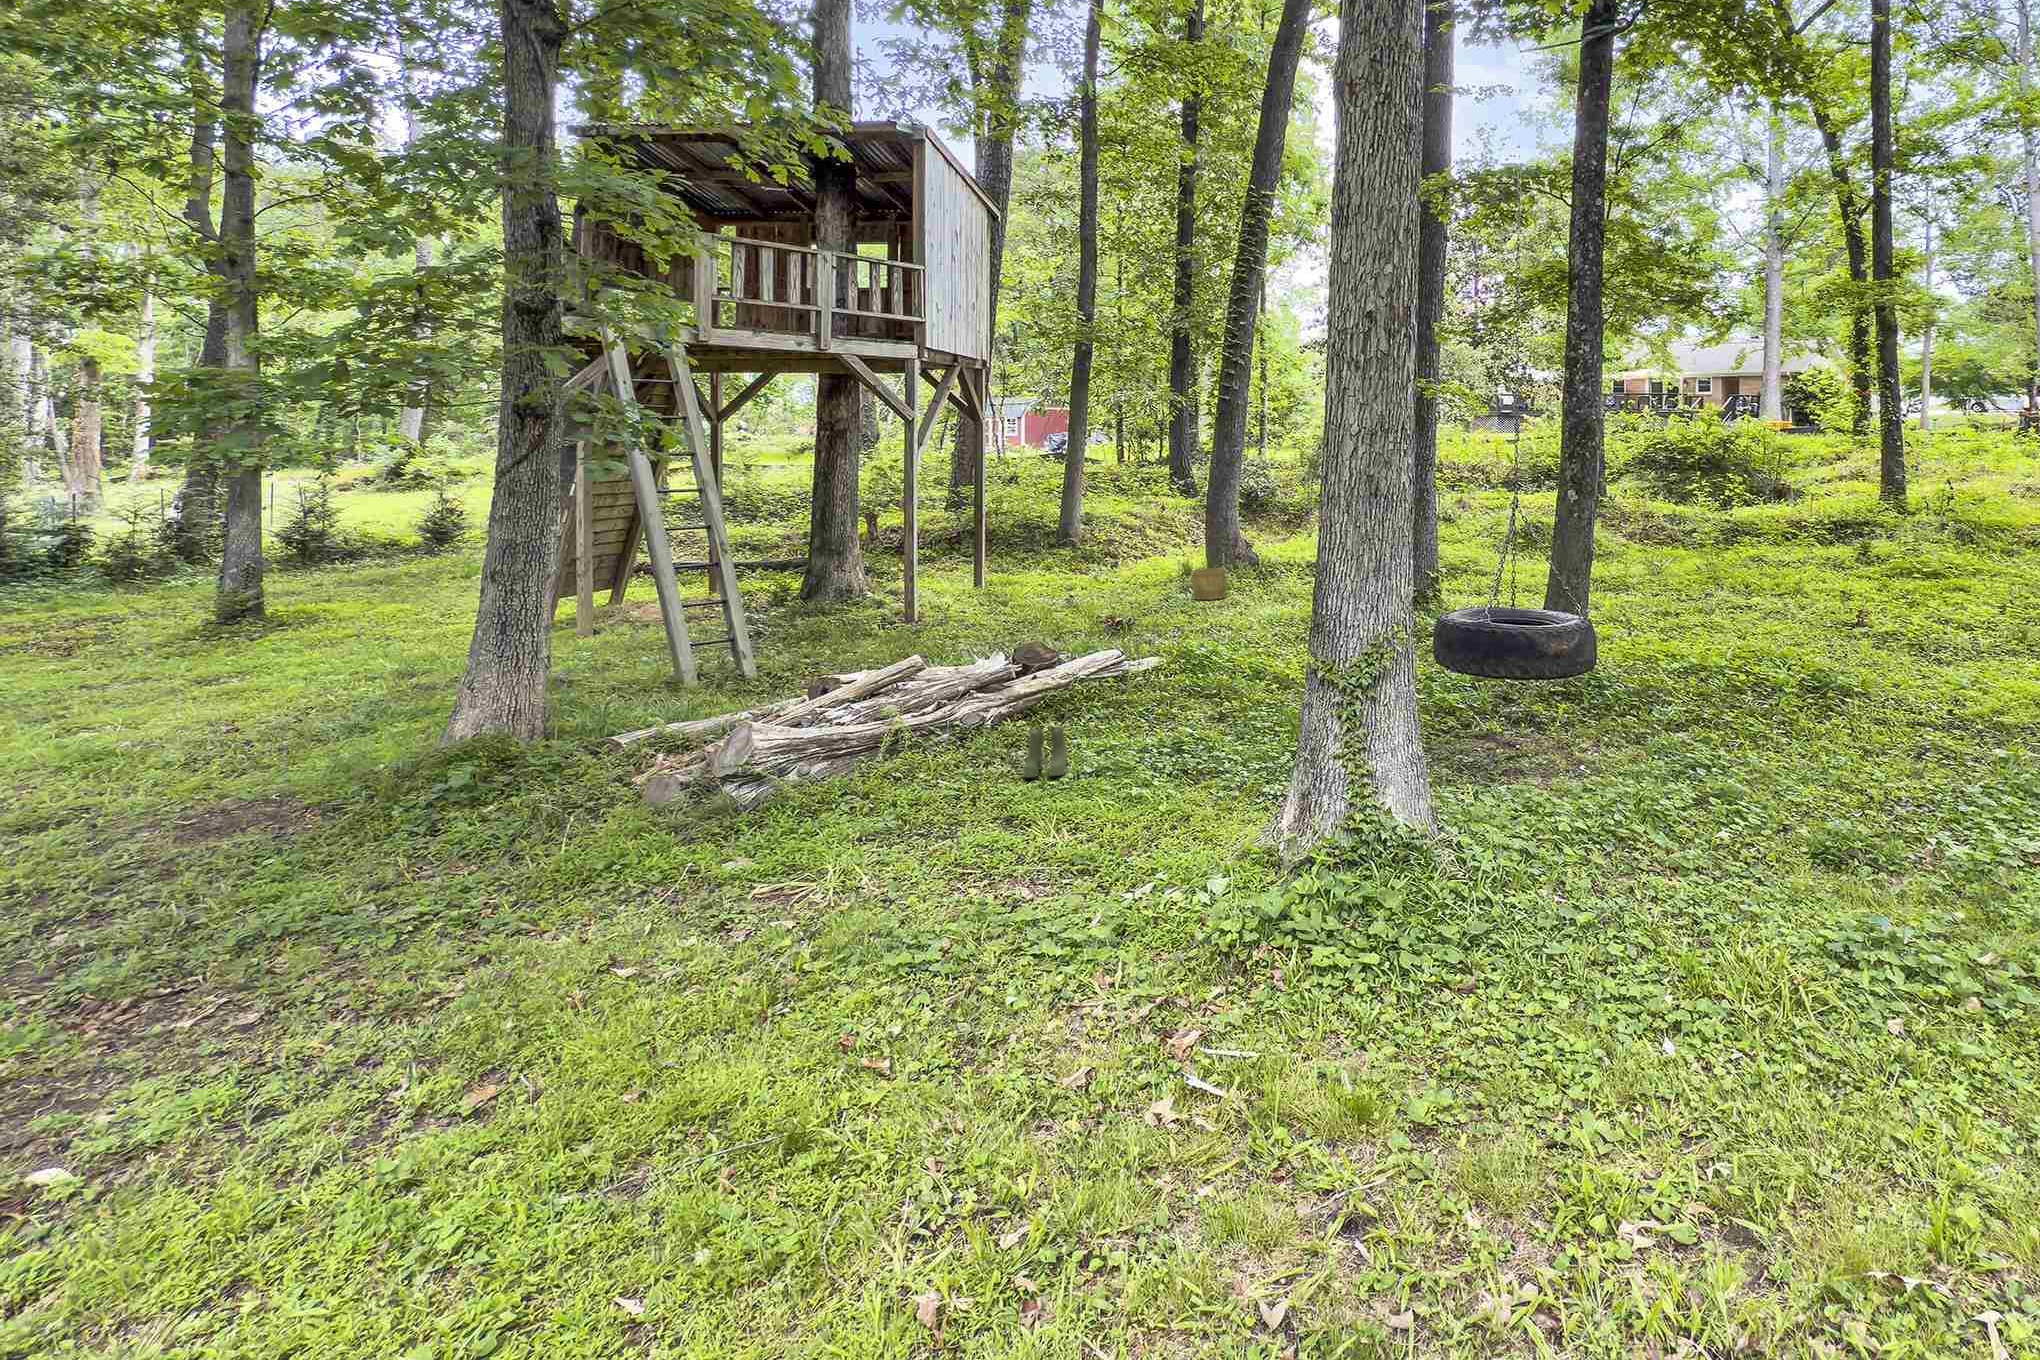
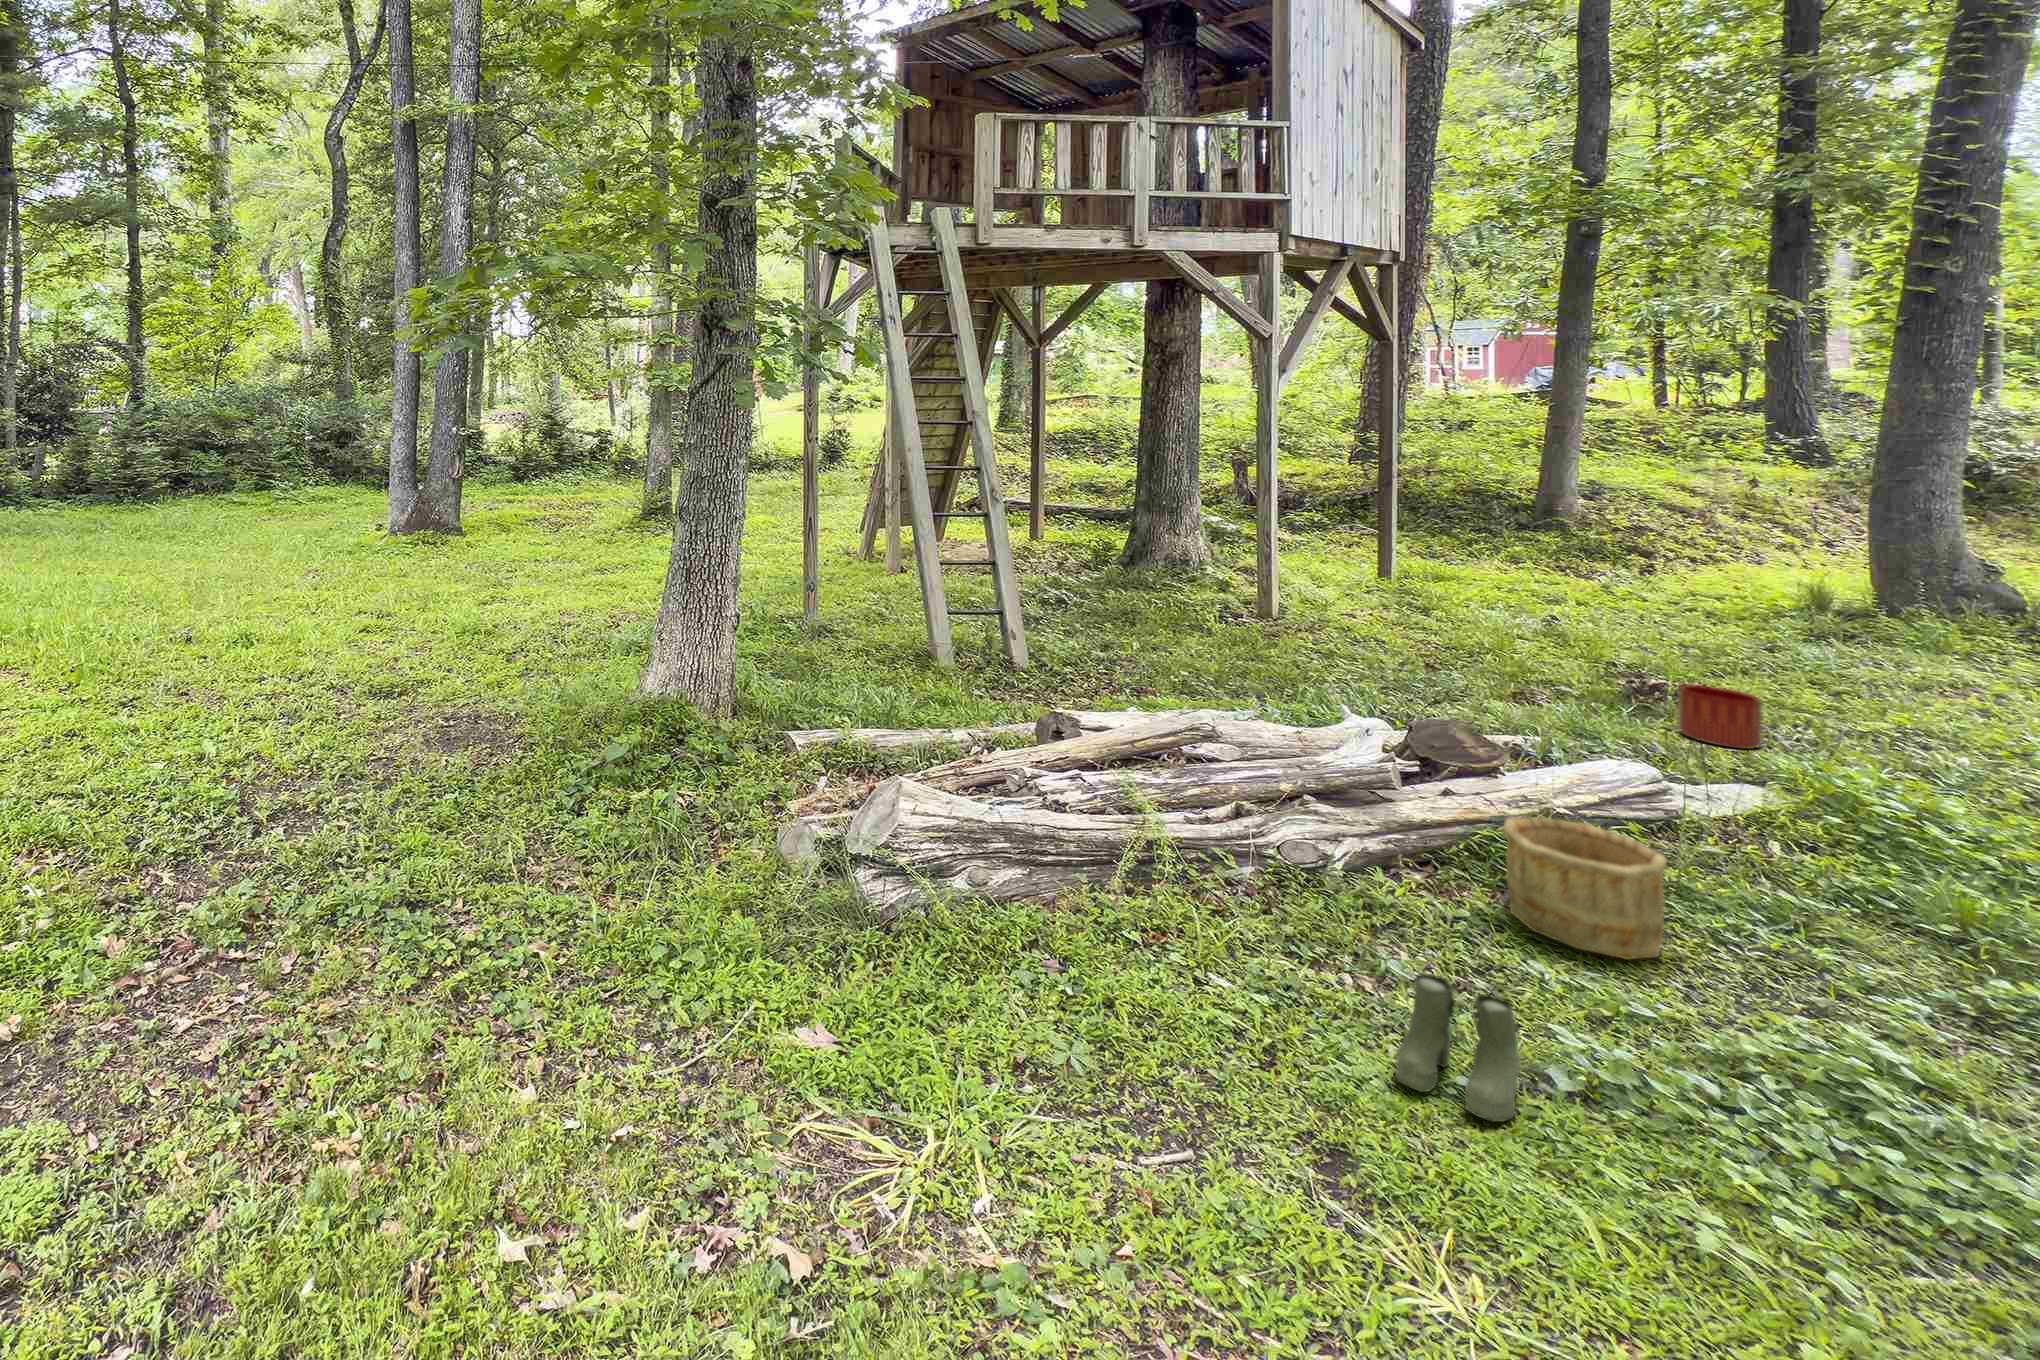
wooden bucket: present [1192,568,1226,600] -> present [1502,817,1667,960]
planter: none [1123,609,1153,639] -> present [1678,684,1762,749]

